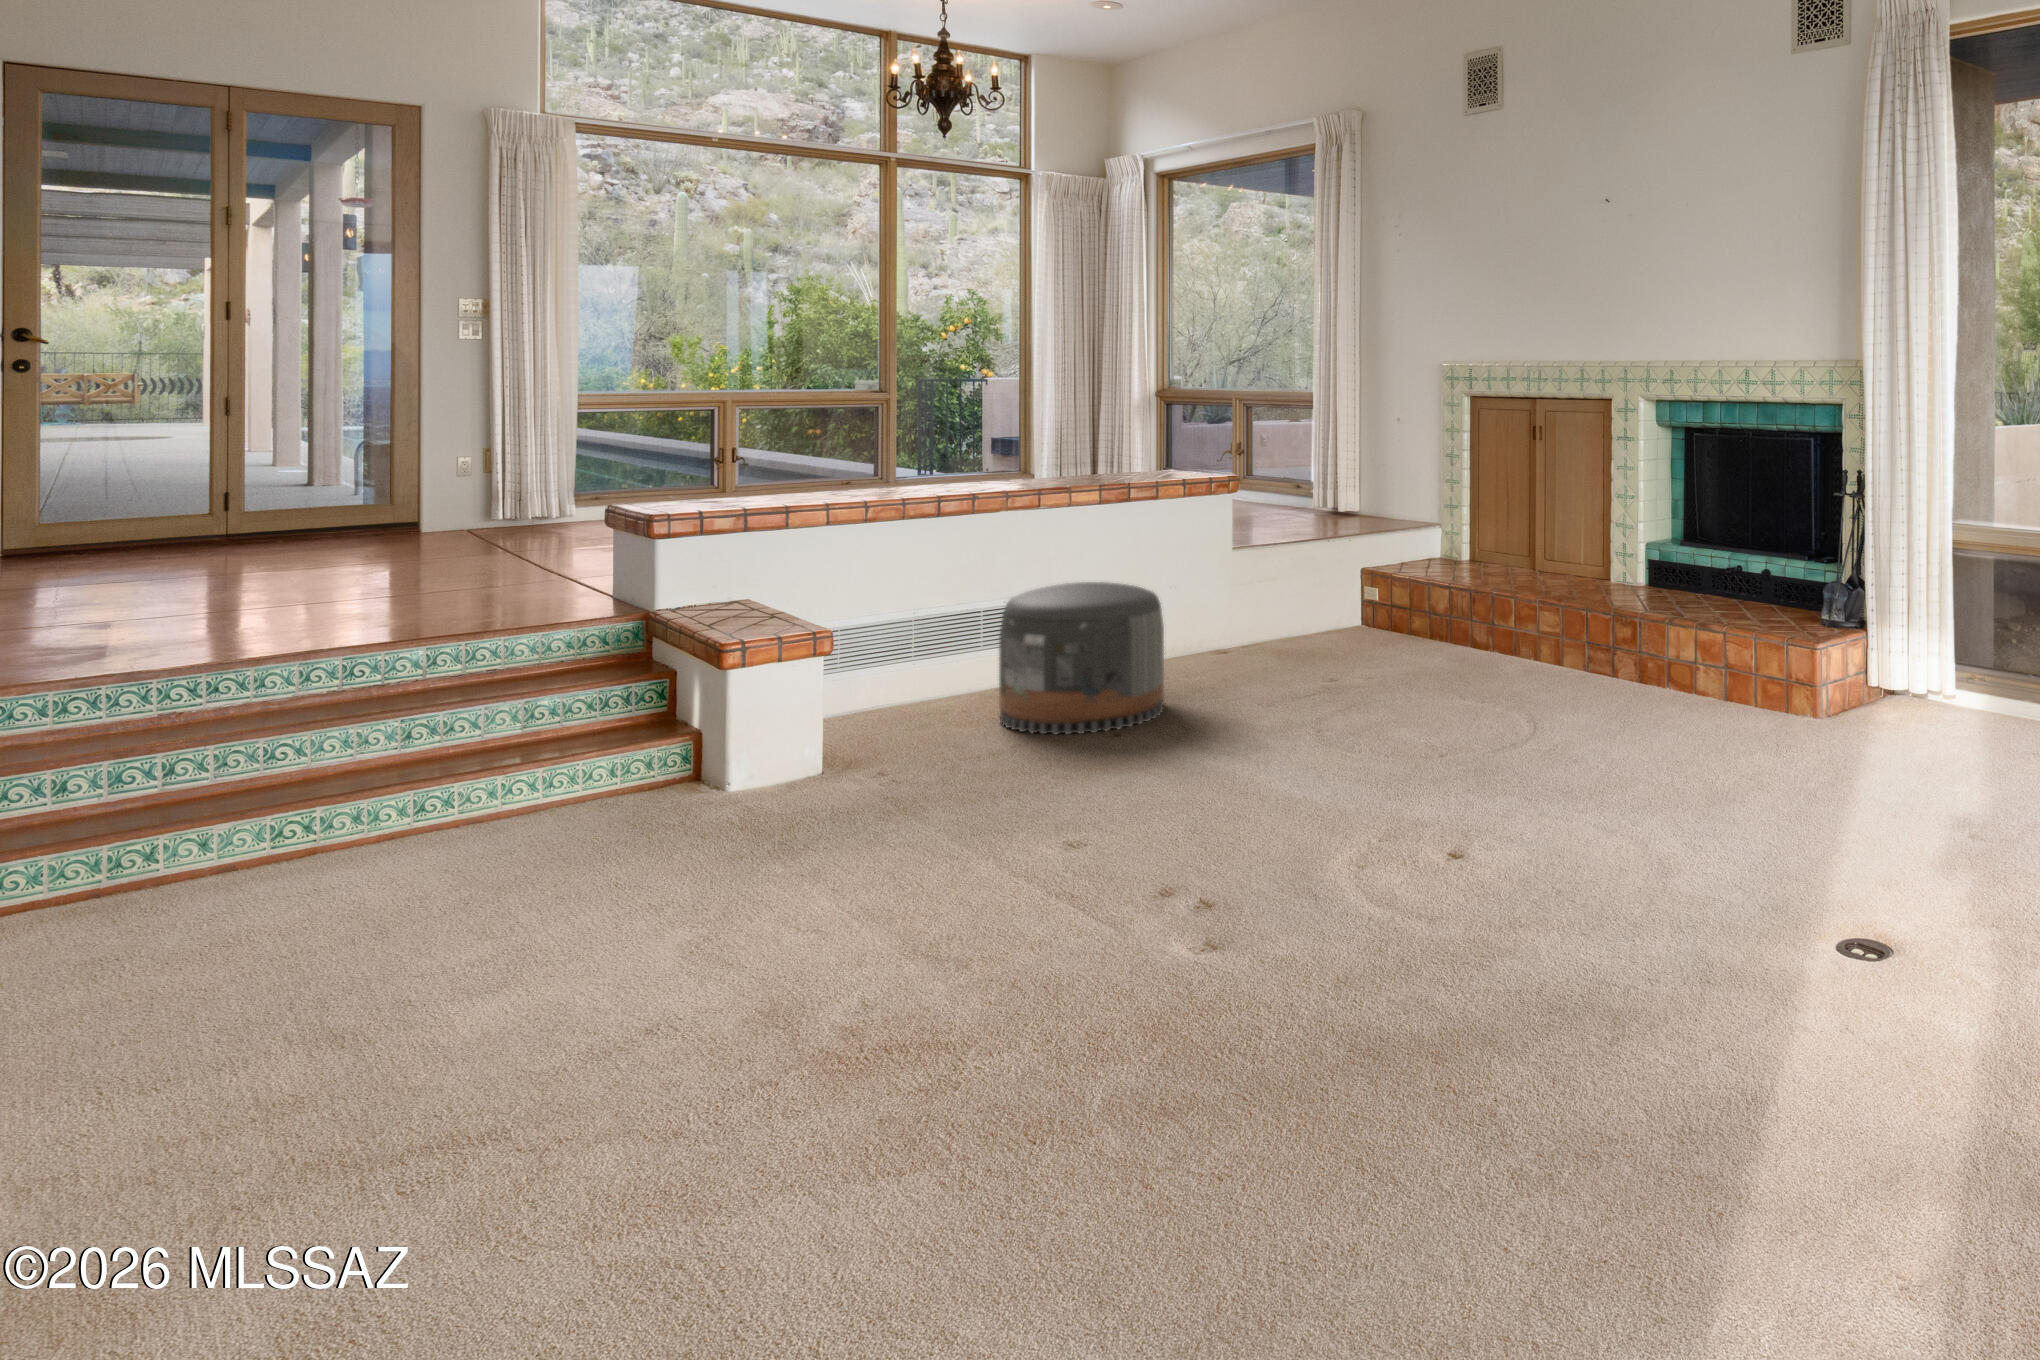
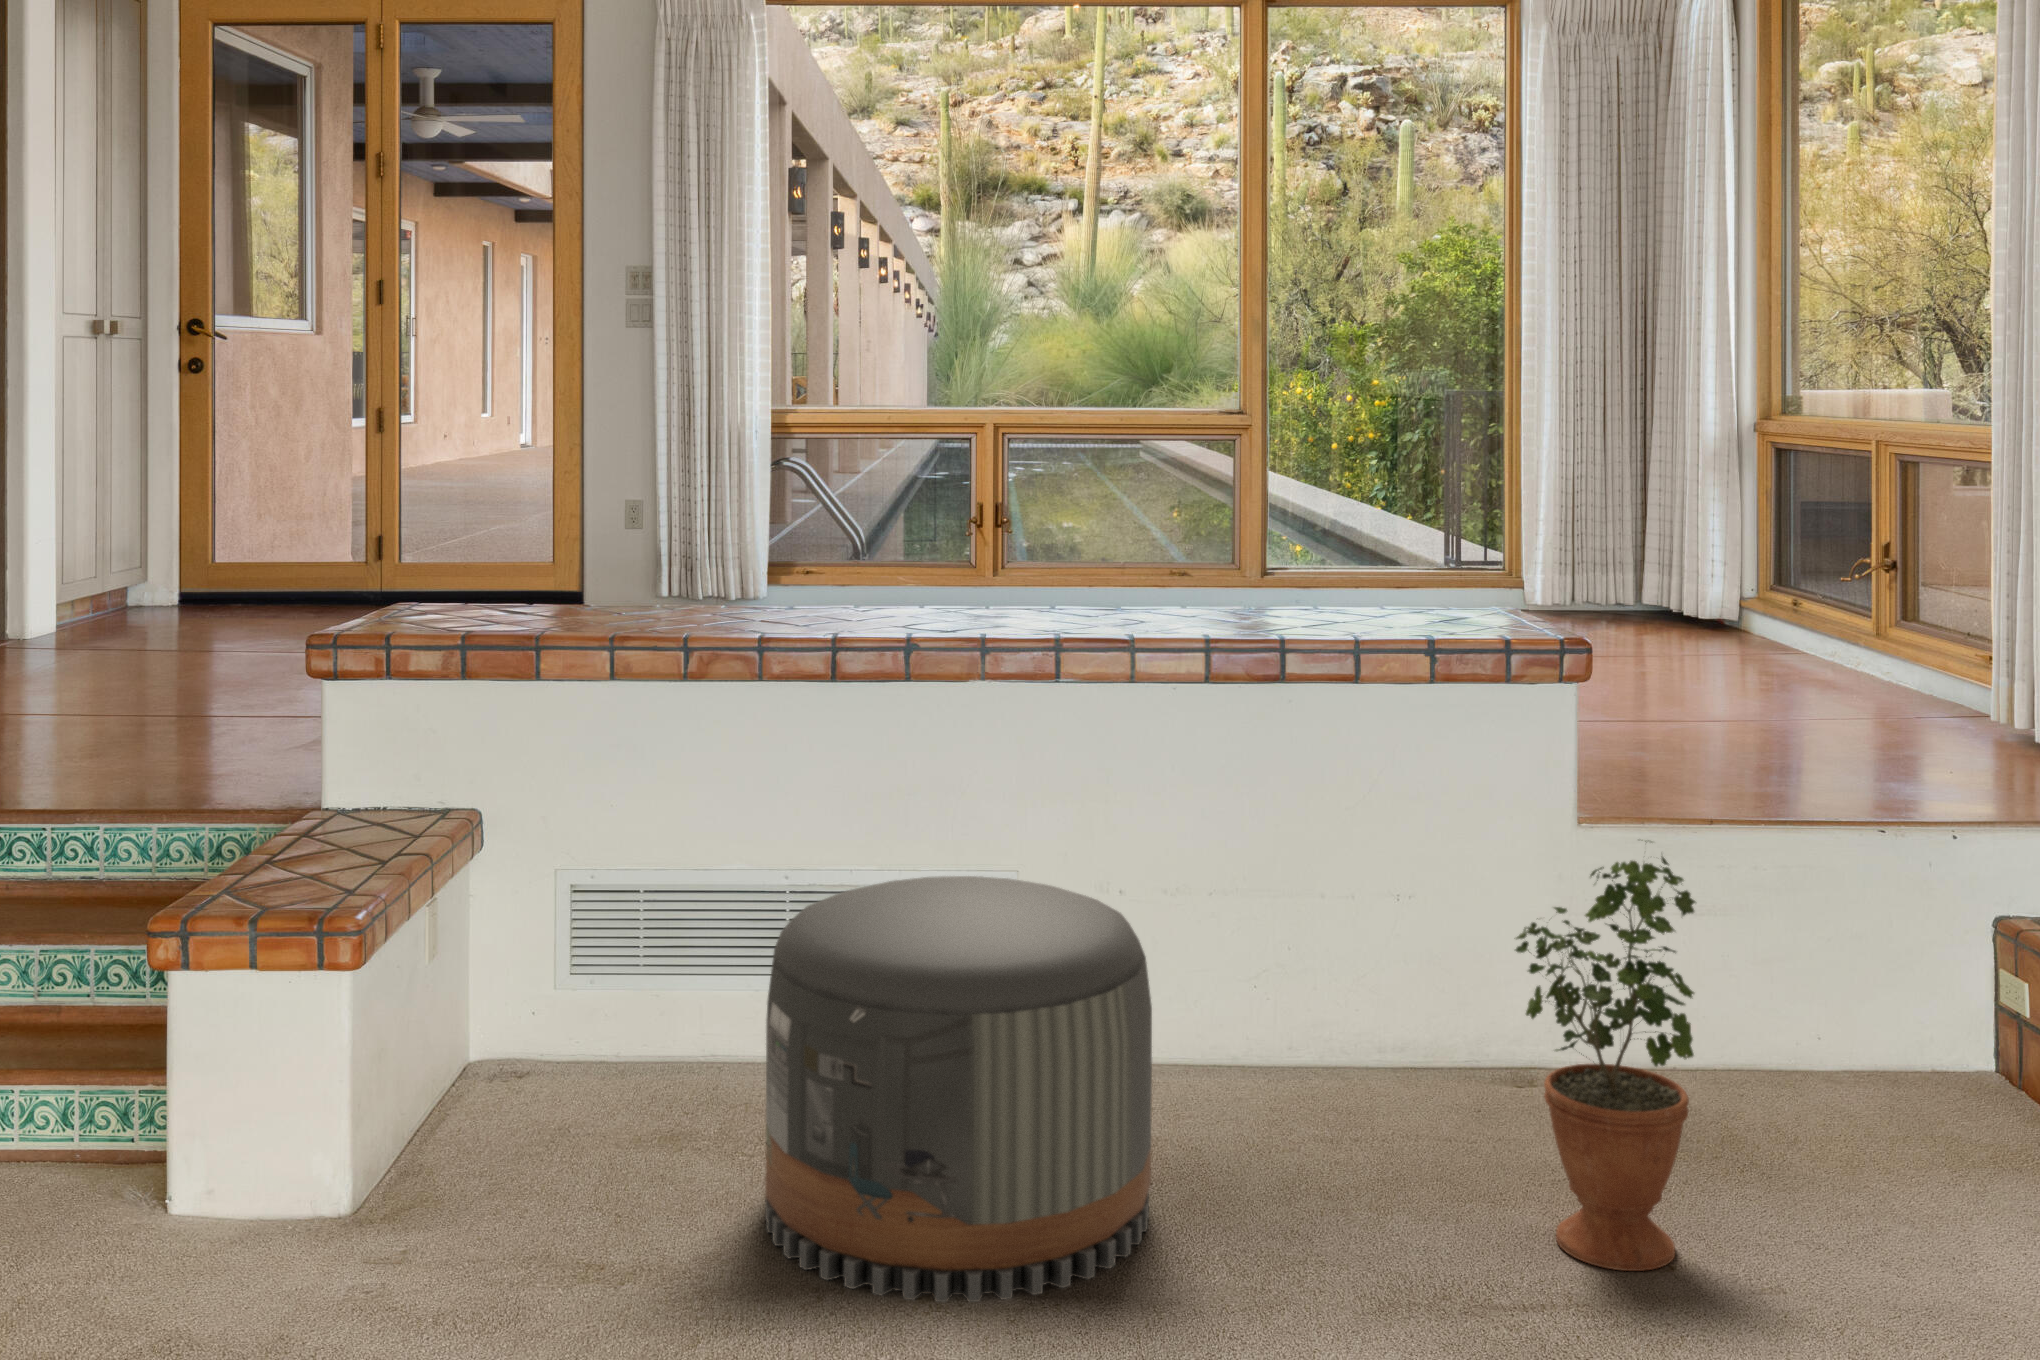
potted plant: none [1274,534,1335,681] -> present [1515,841,1696,1271]

